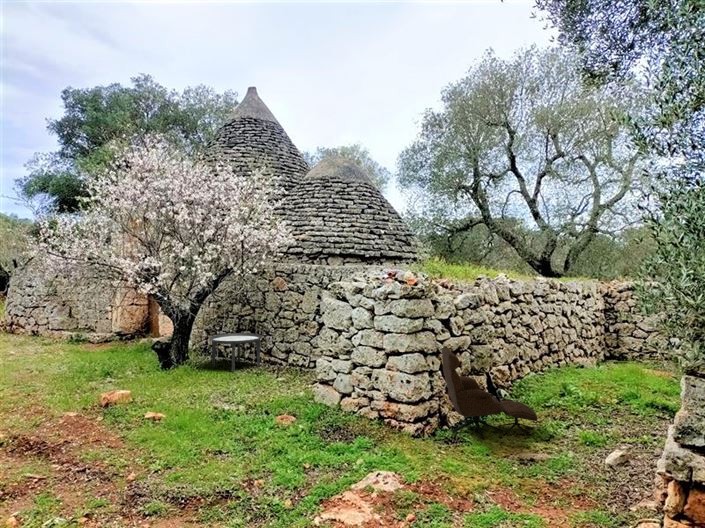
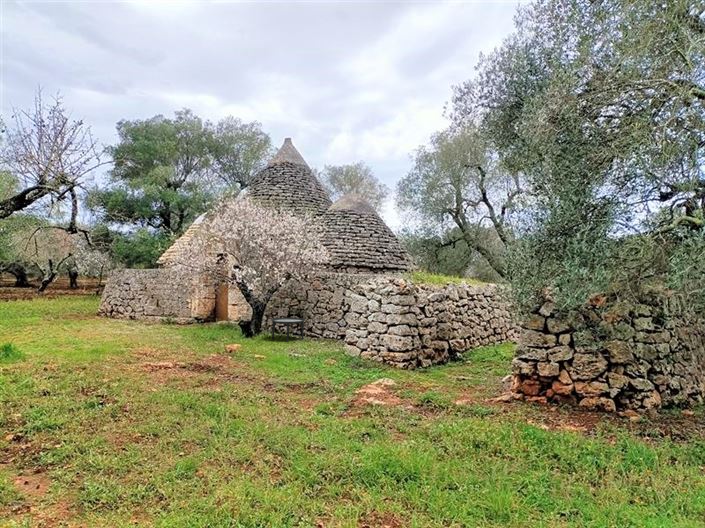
lounge chair: present [442,347,538,439] -> none [419,323,471,372]

